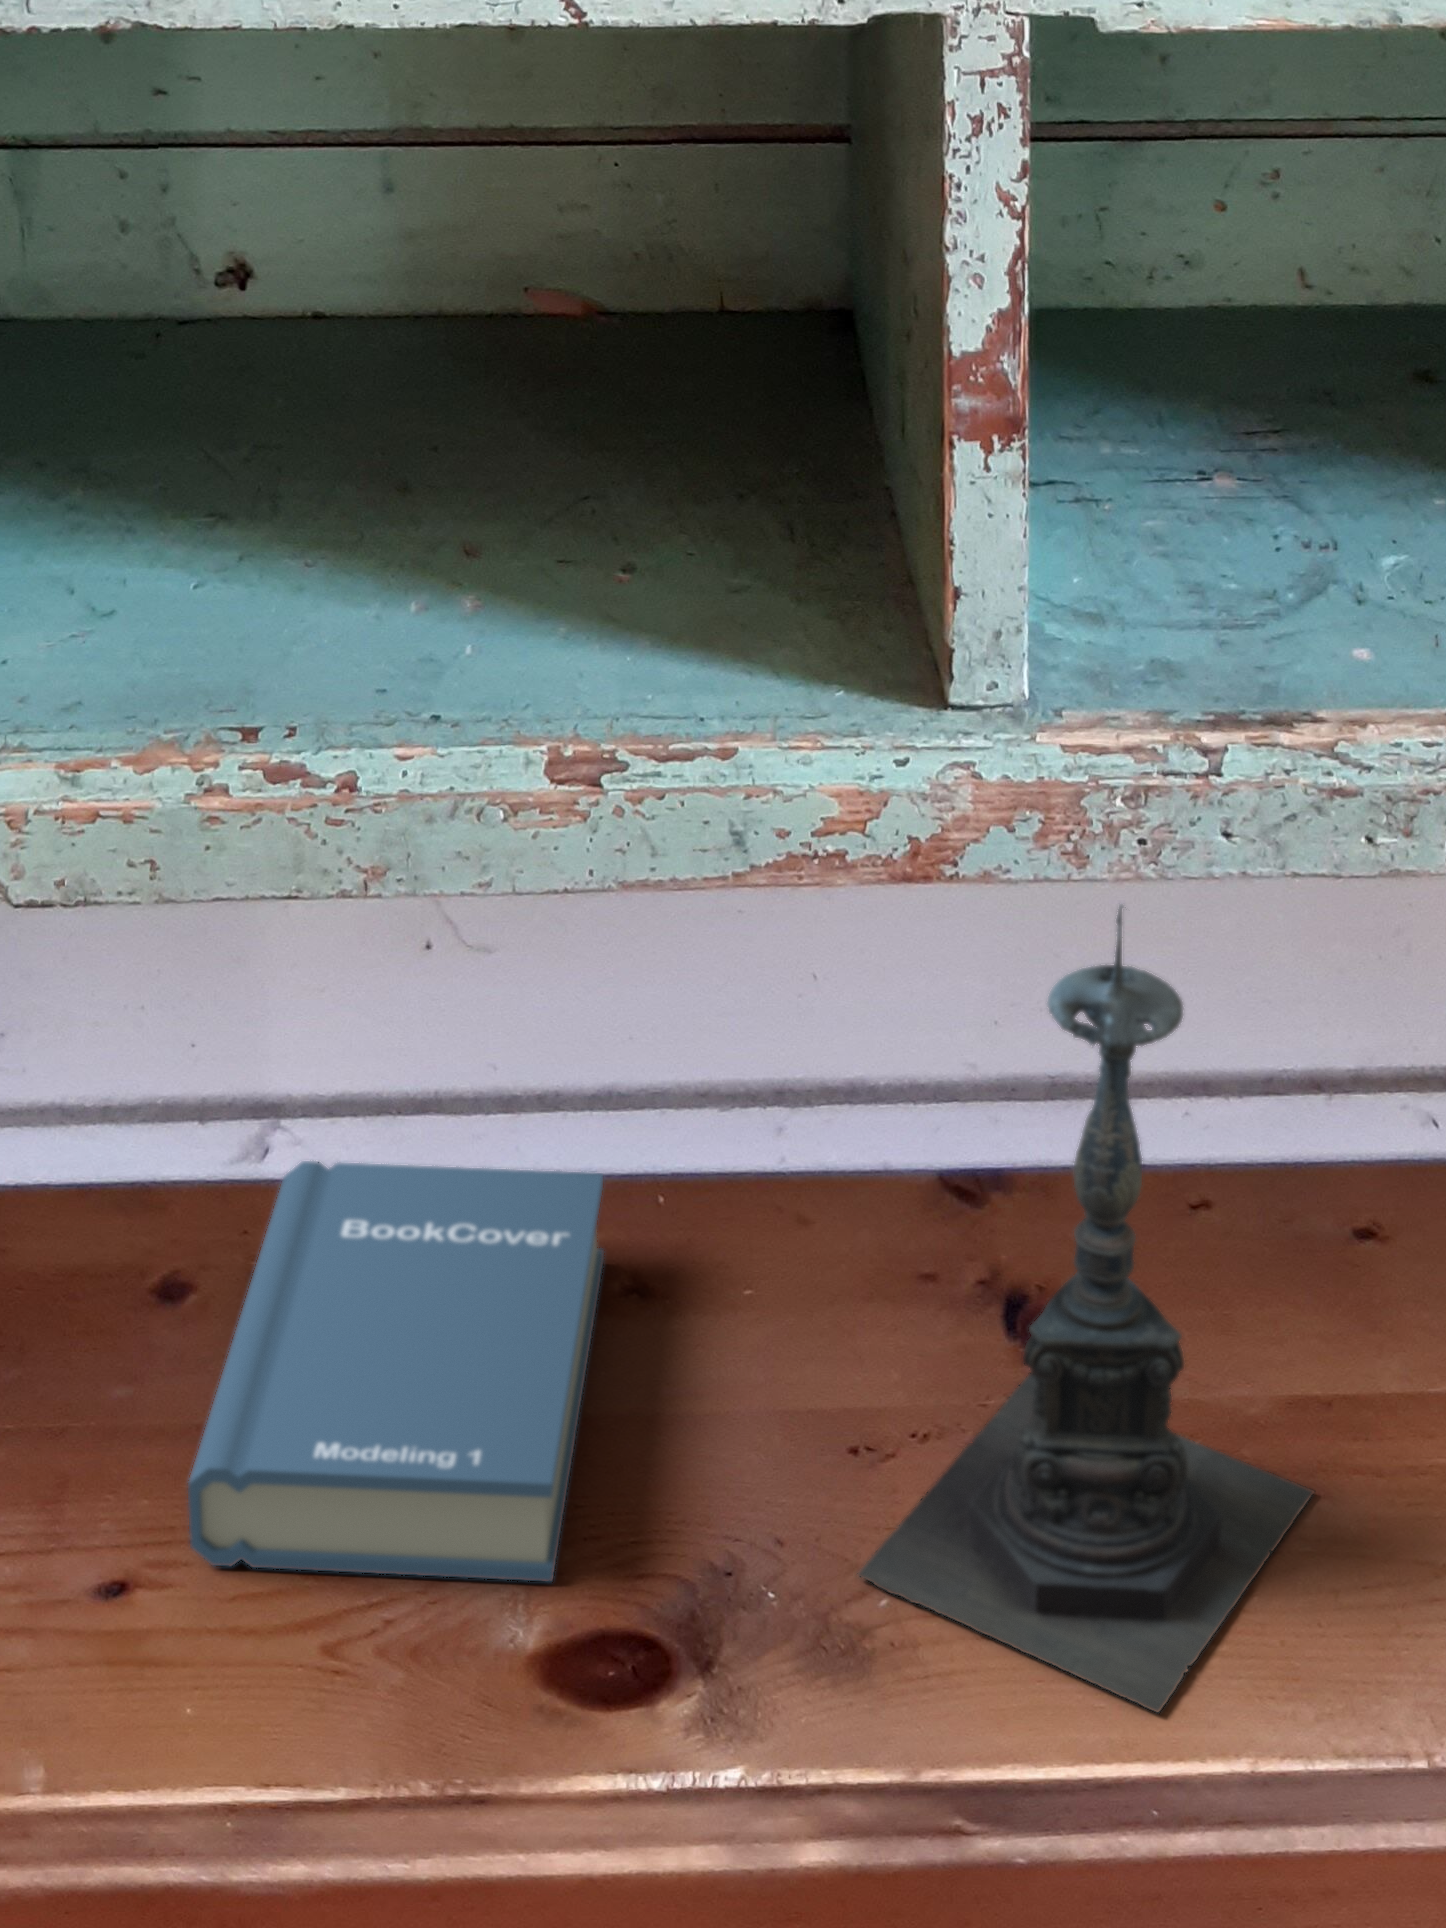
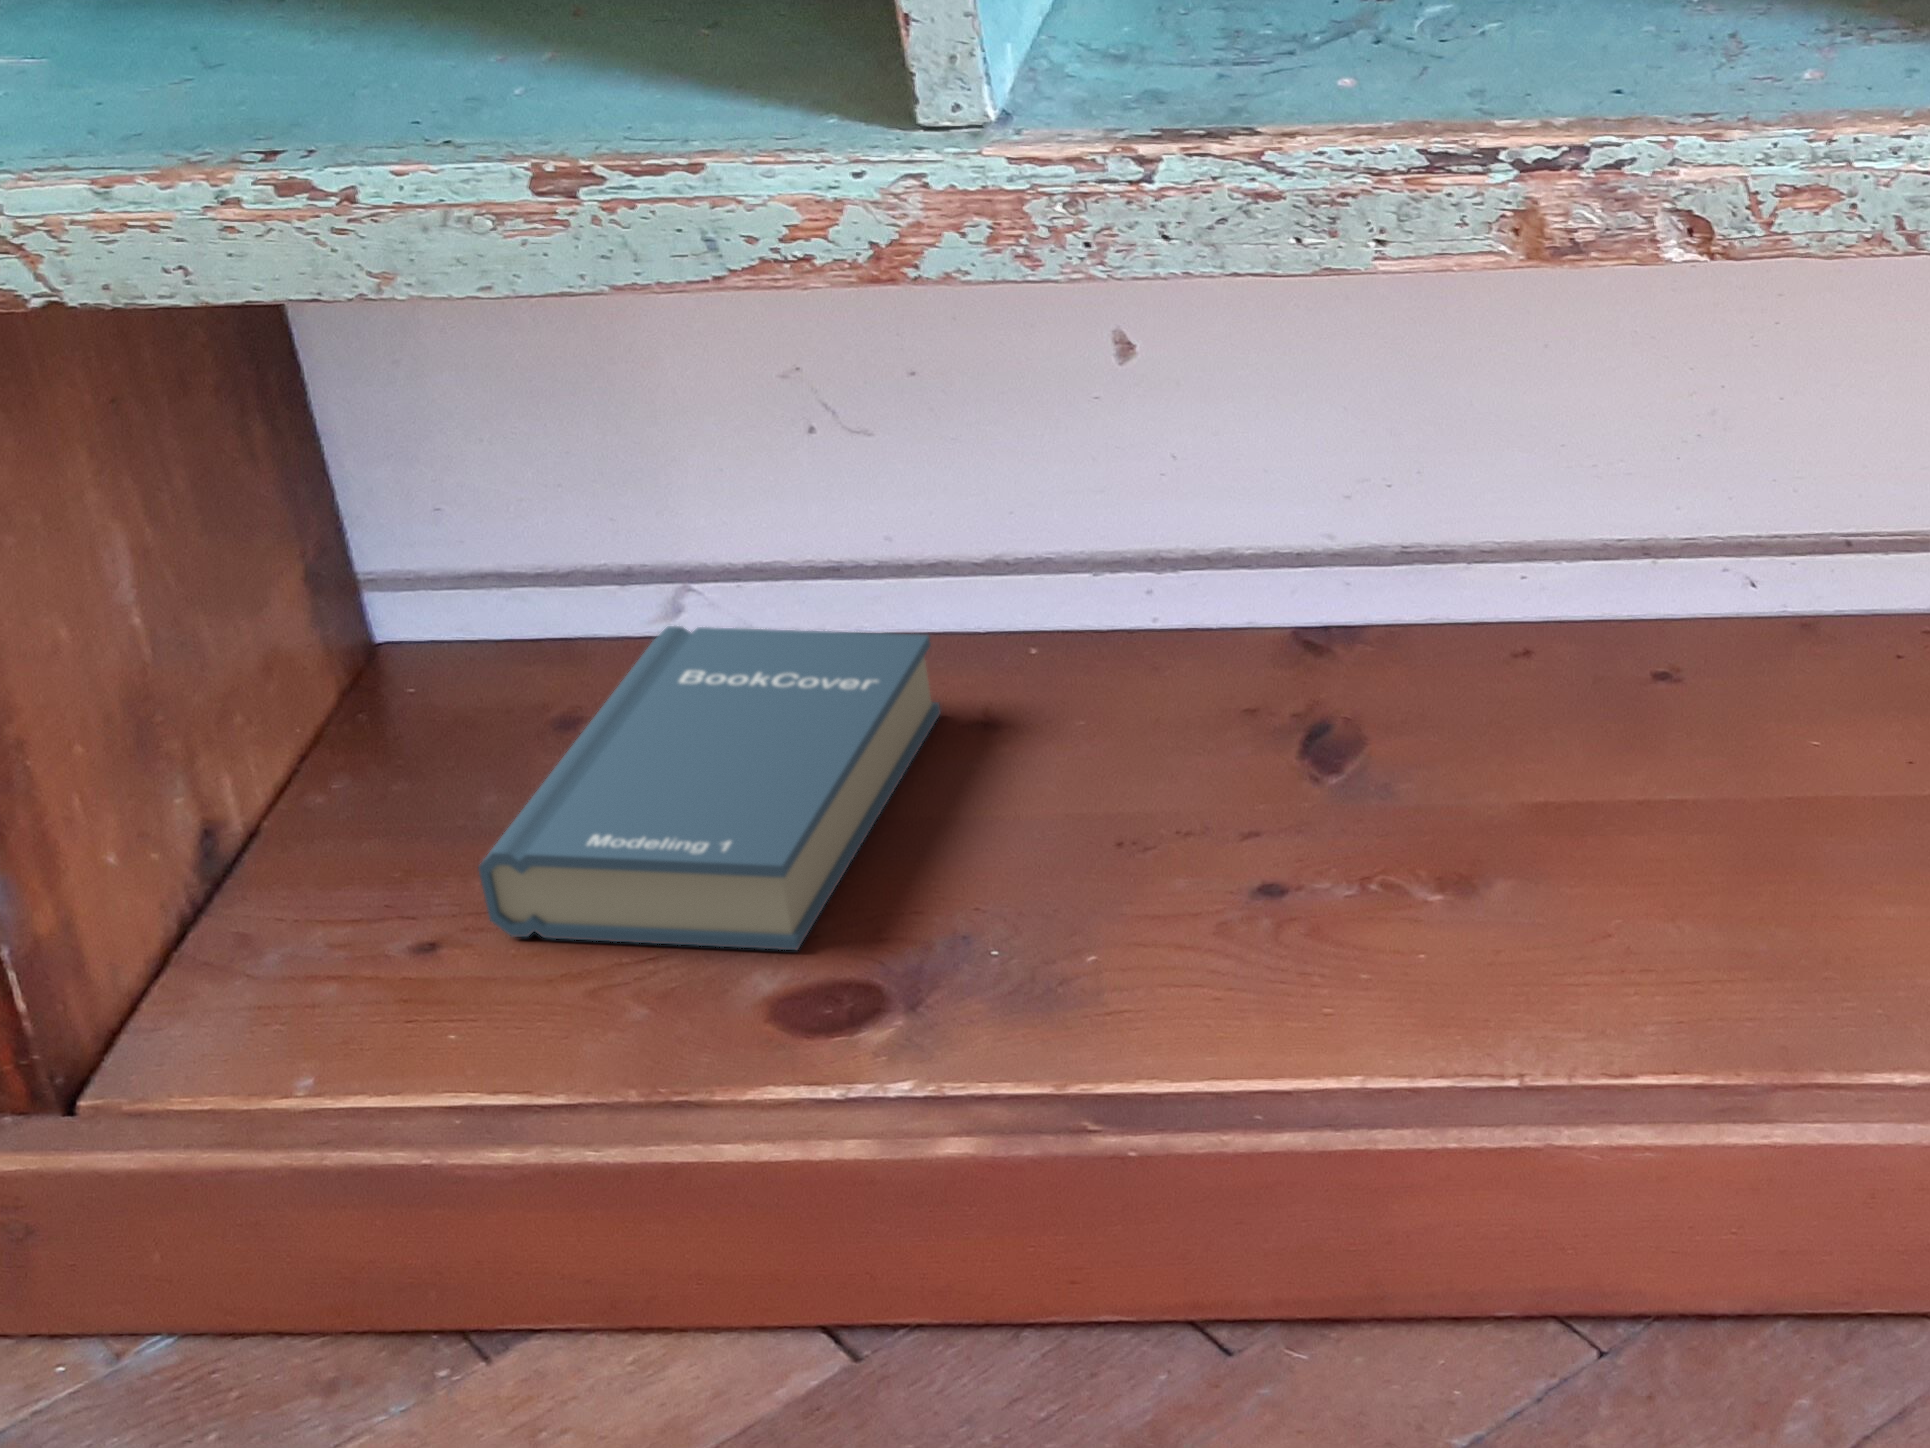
candle holder: present [858,905,1313,1712] -> none [1063,347,1501,1050]

